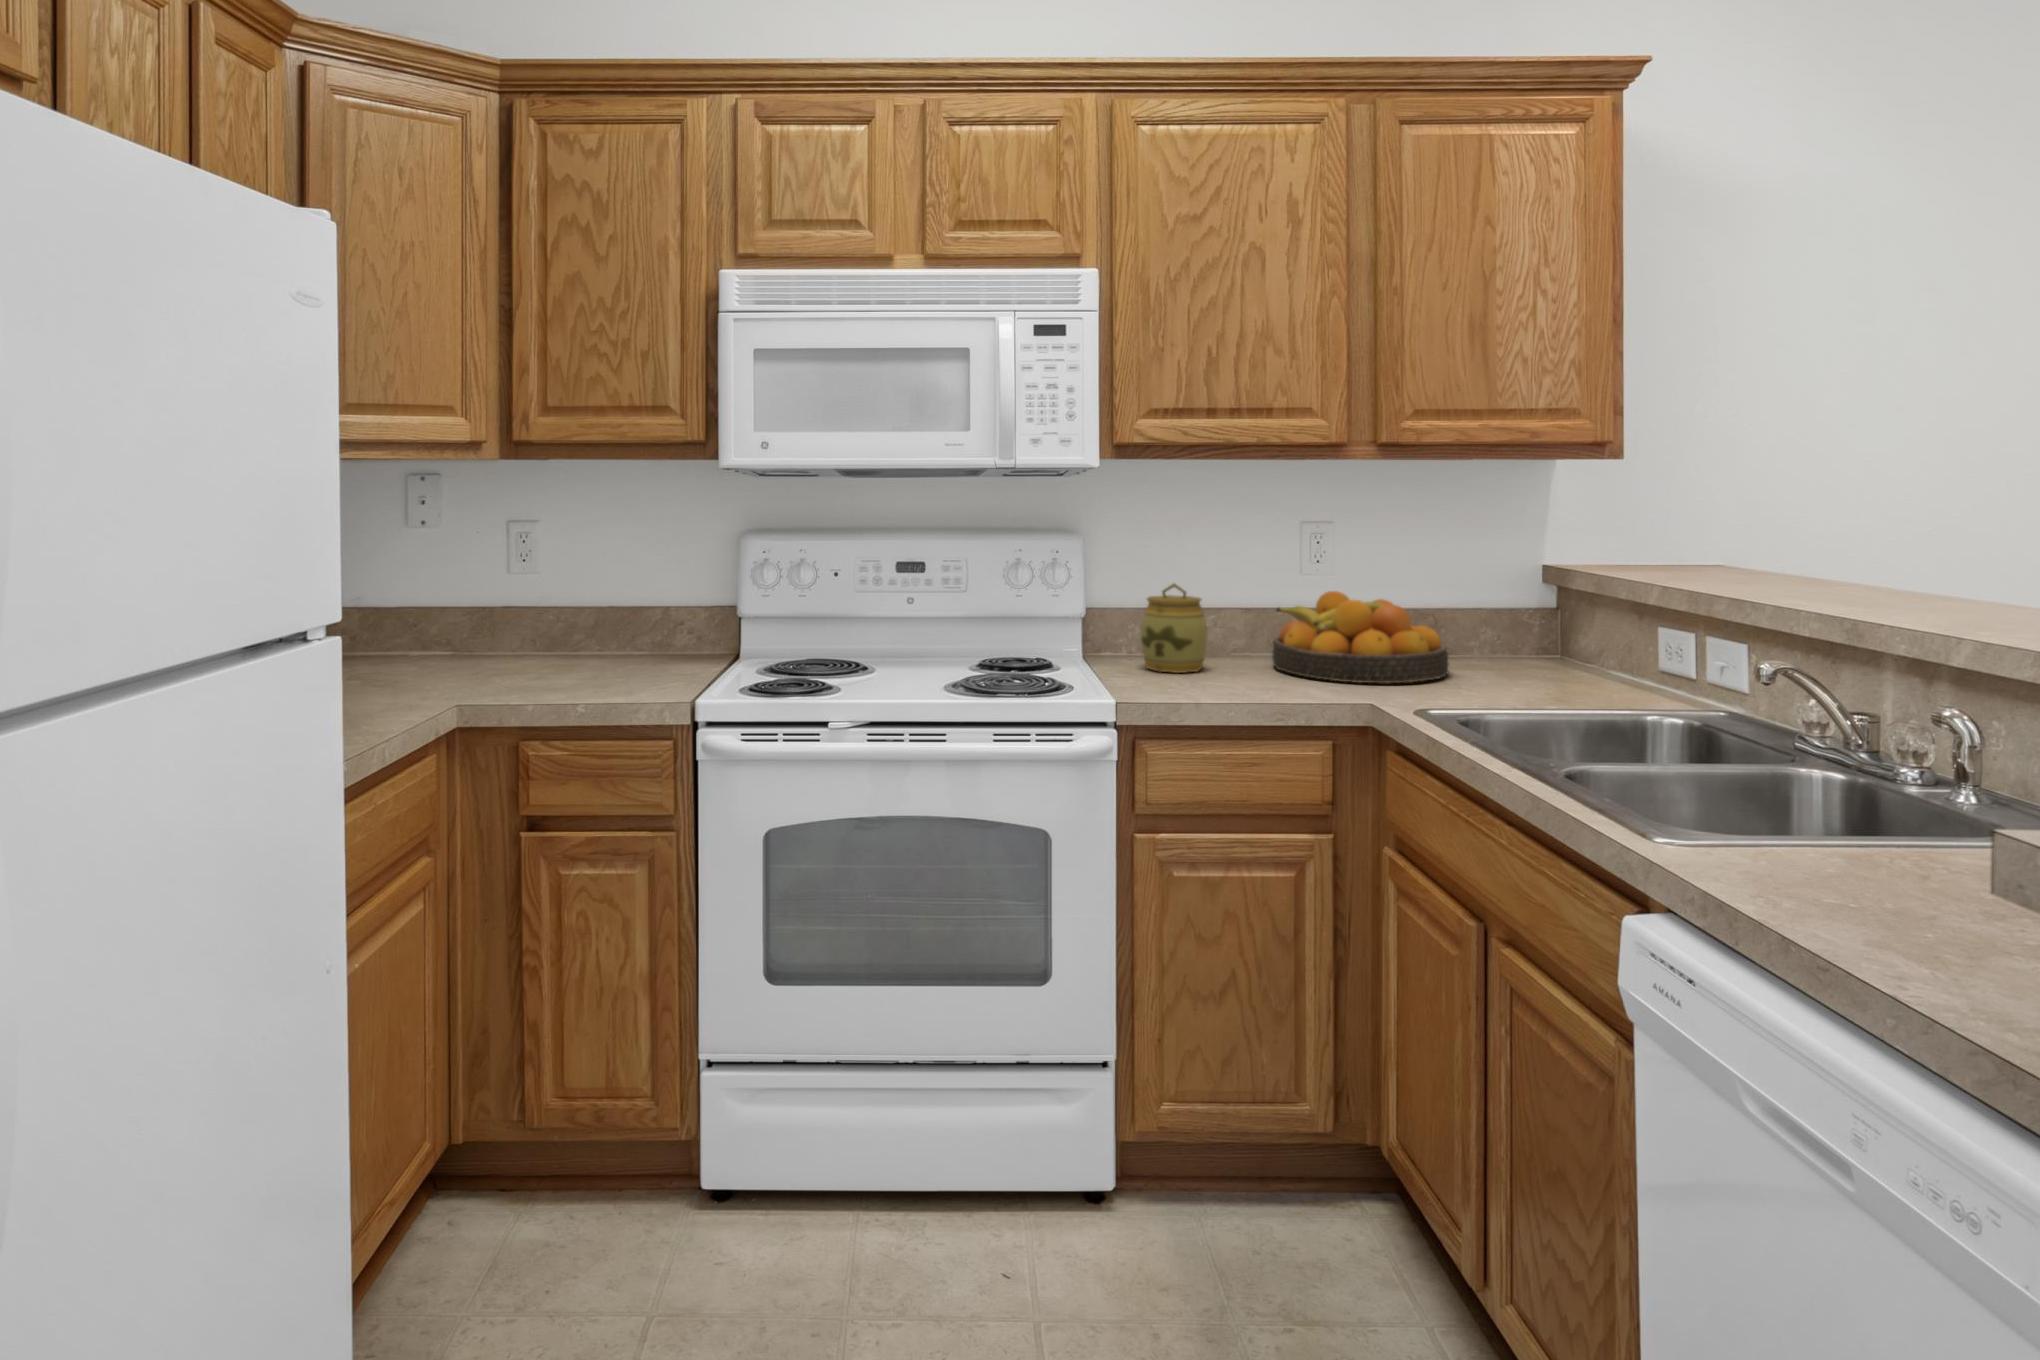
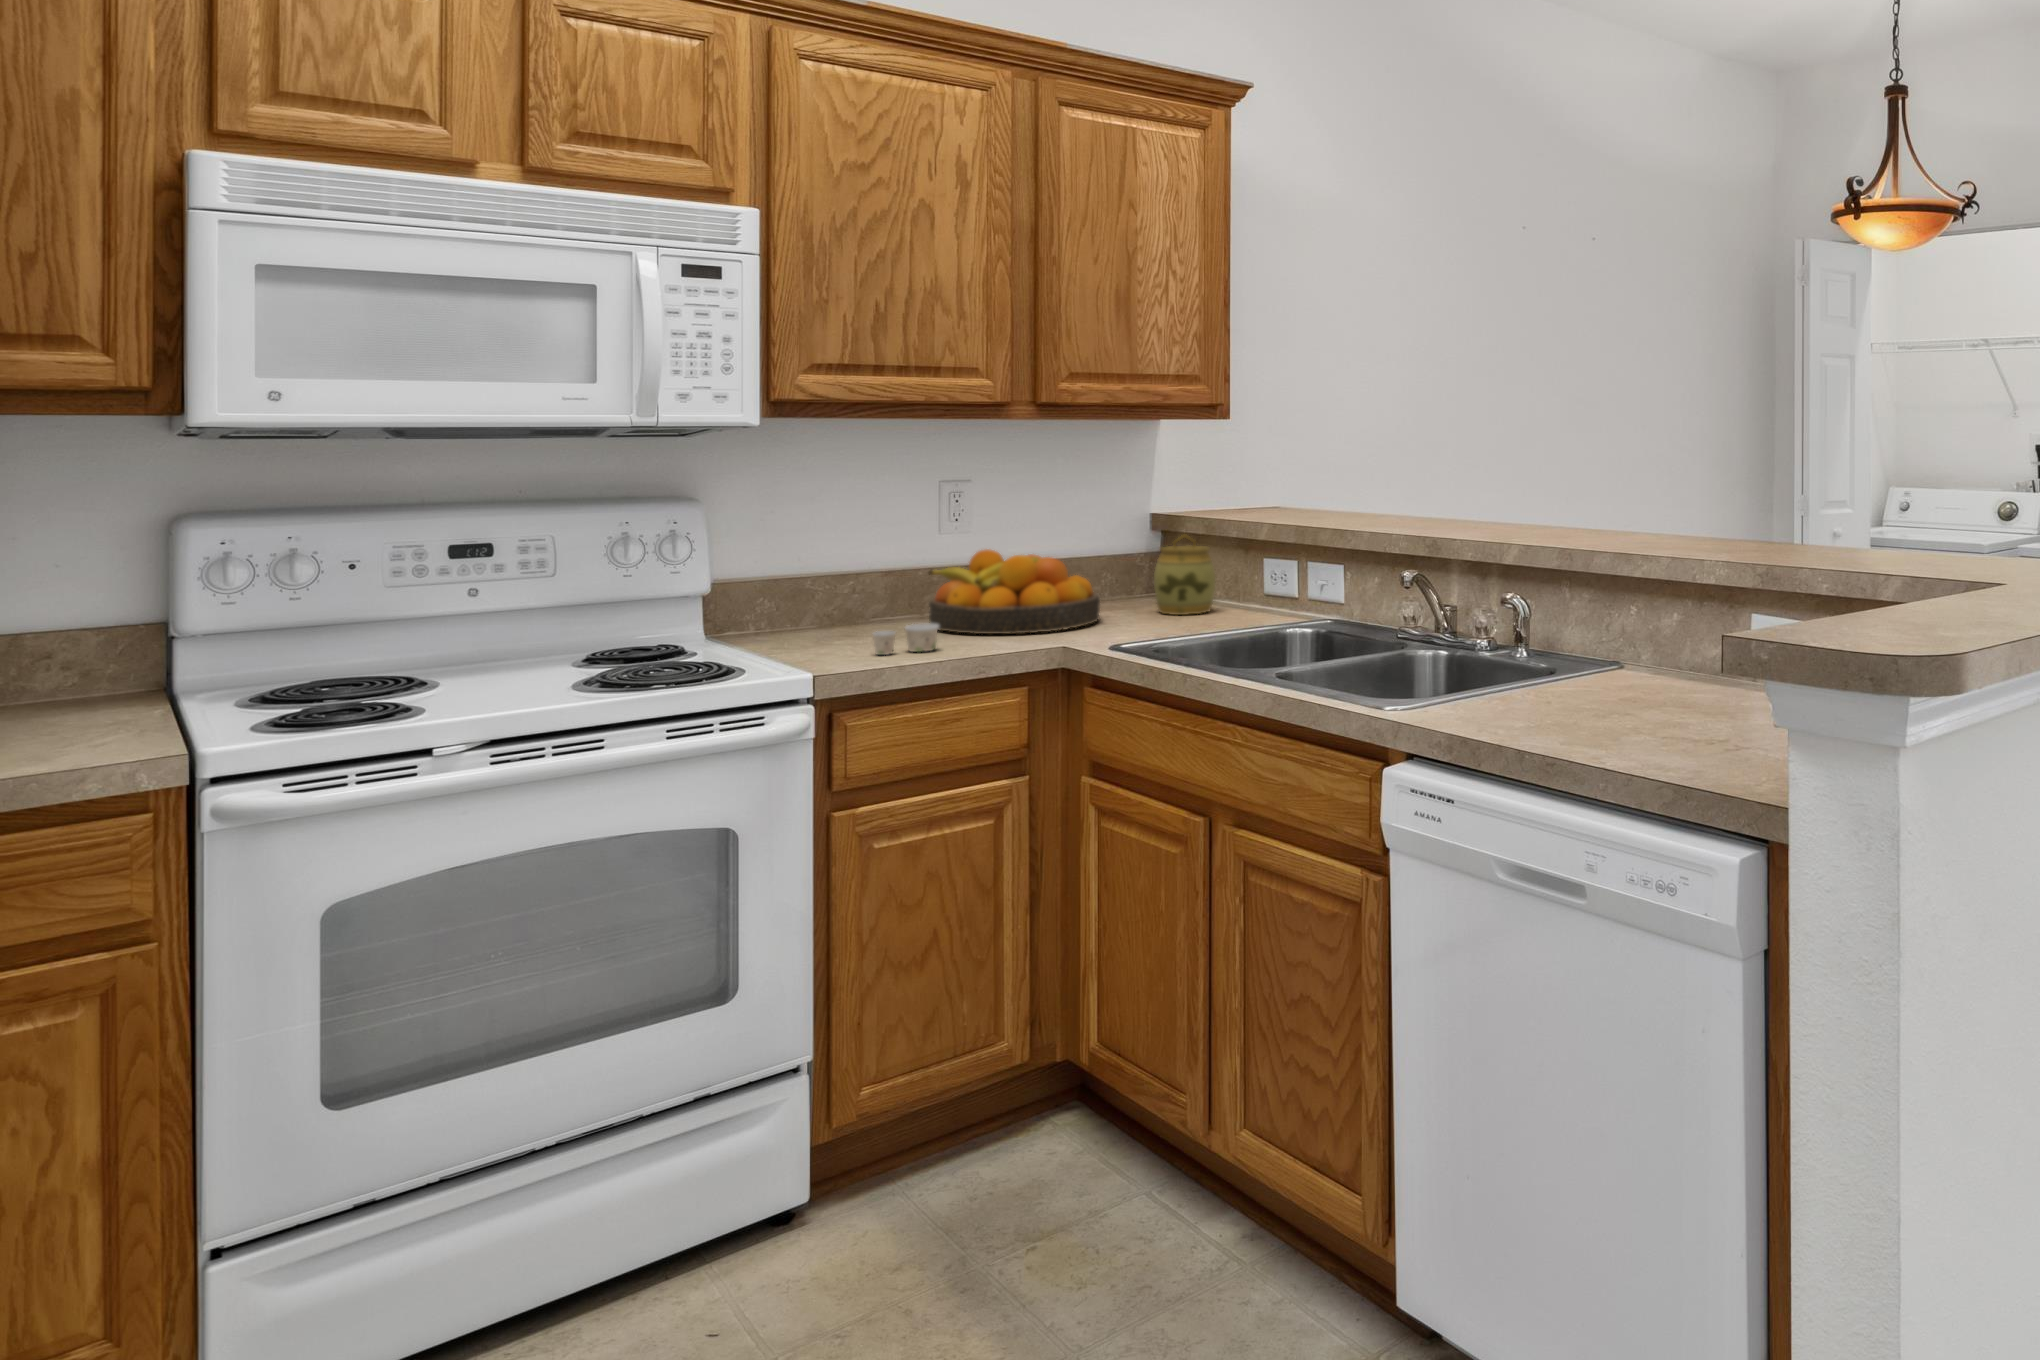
jar: present [1141,584,1208,673] -> present [1154,535,1215,615]
paper cup: none [1193,662,1256,690] -> present [873,624,939,655]

